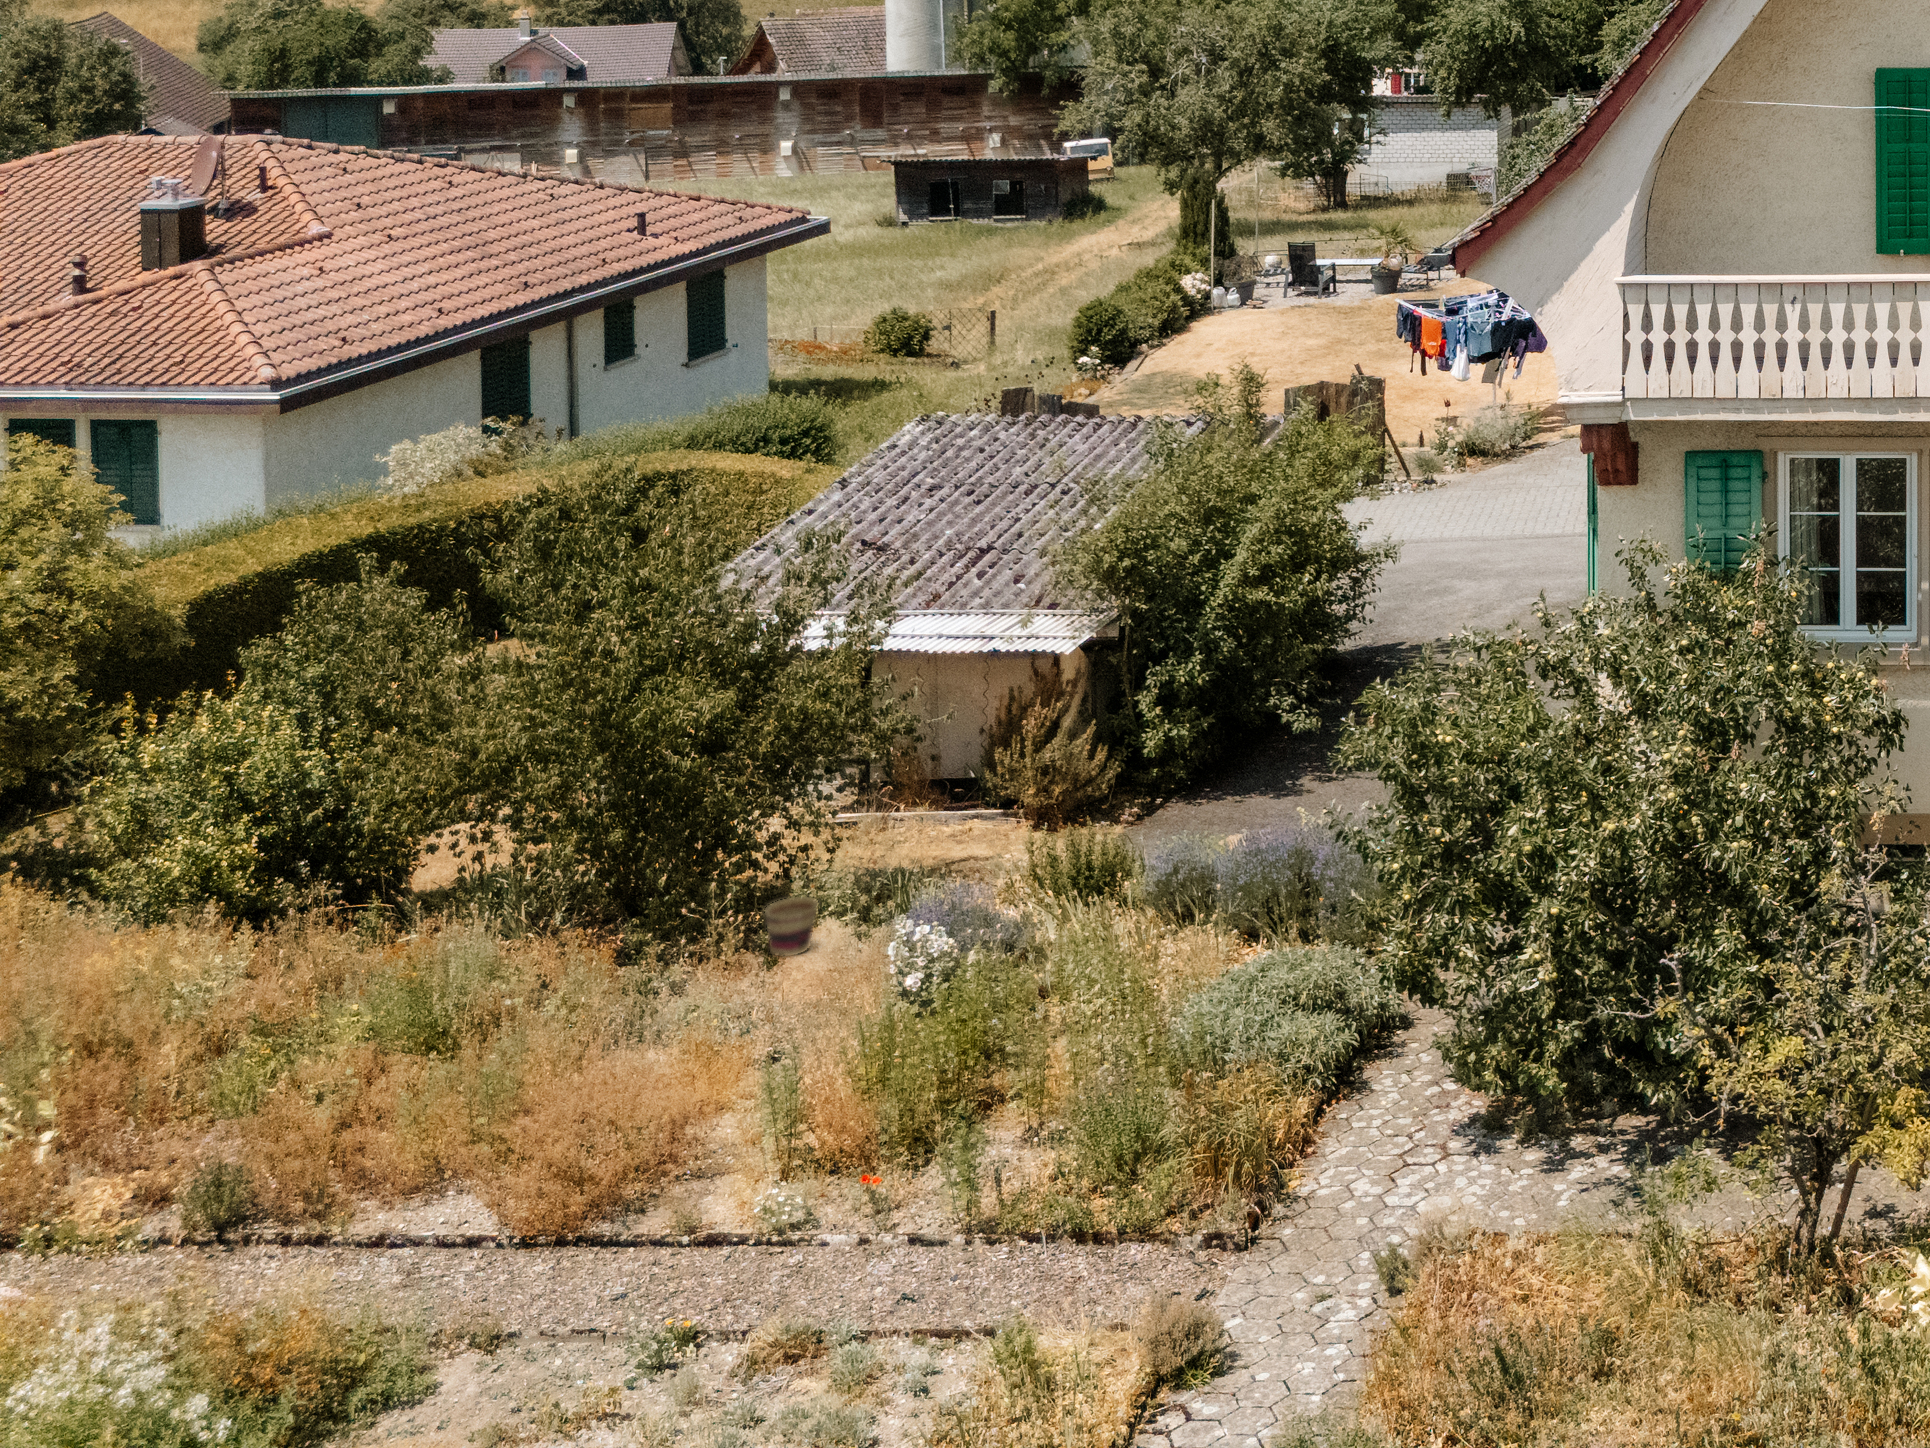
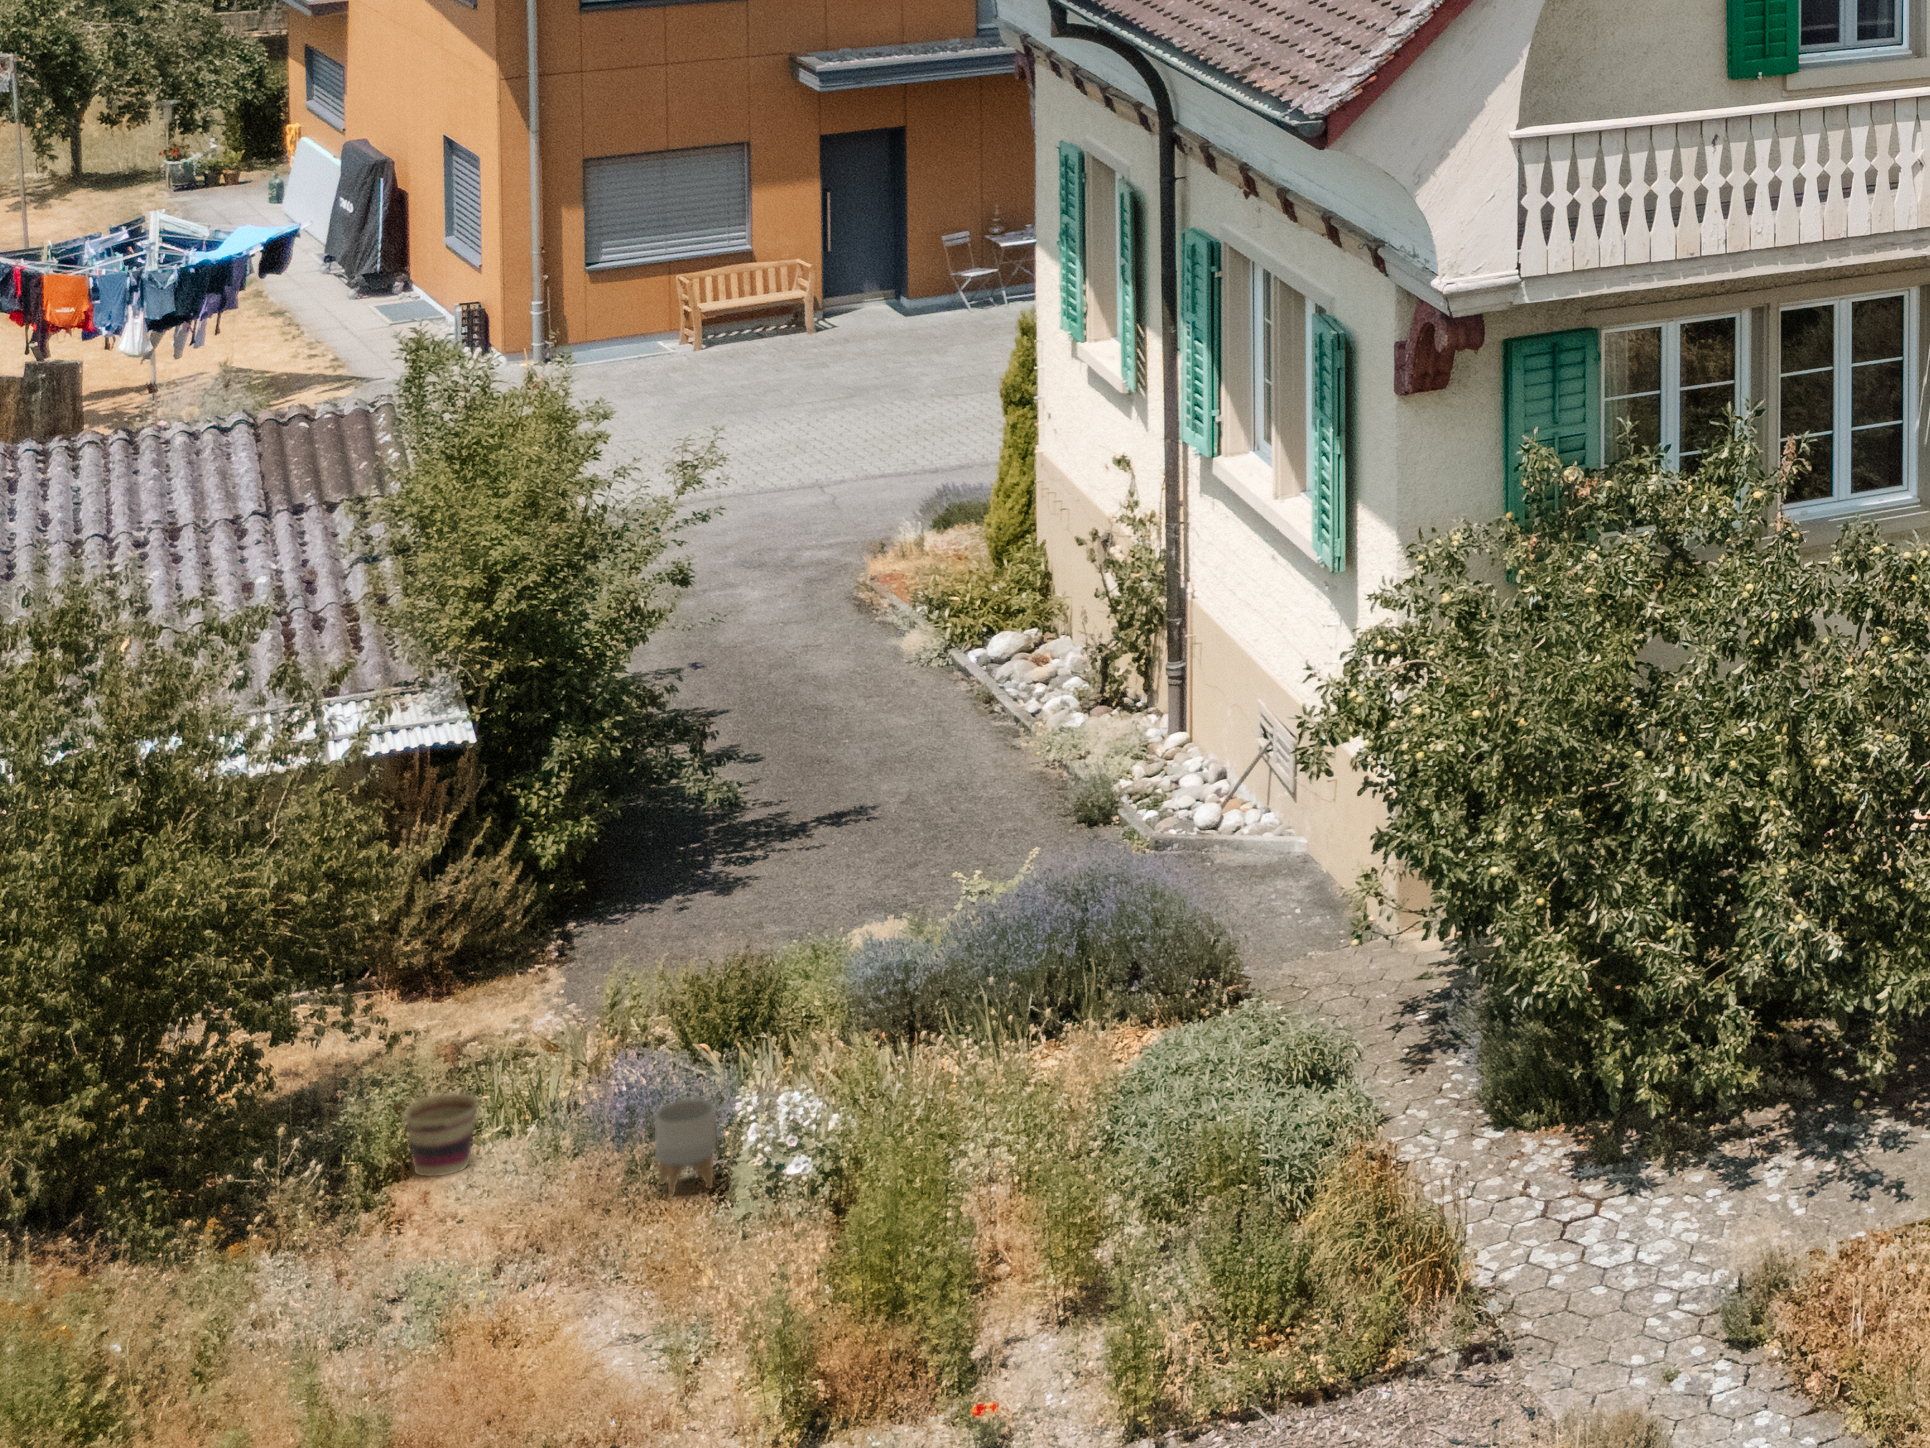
planter: none [842,938,889,1011] -> present [655,1099,716,1196]

